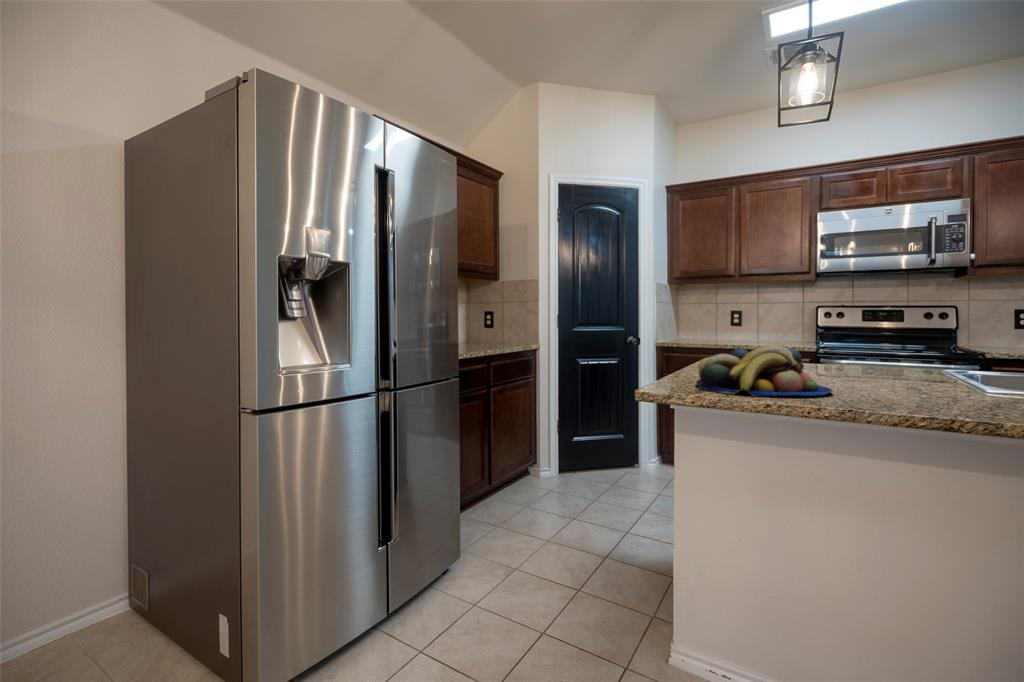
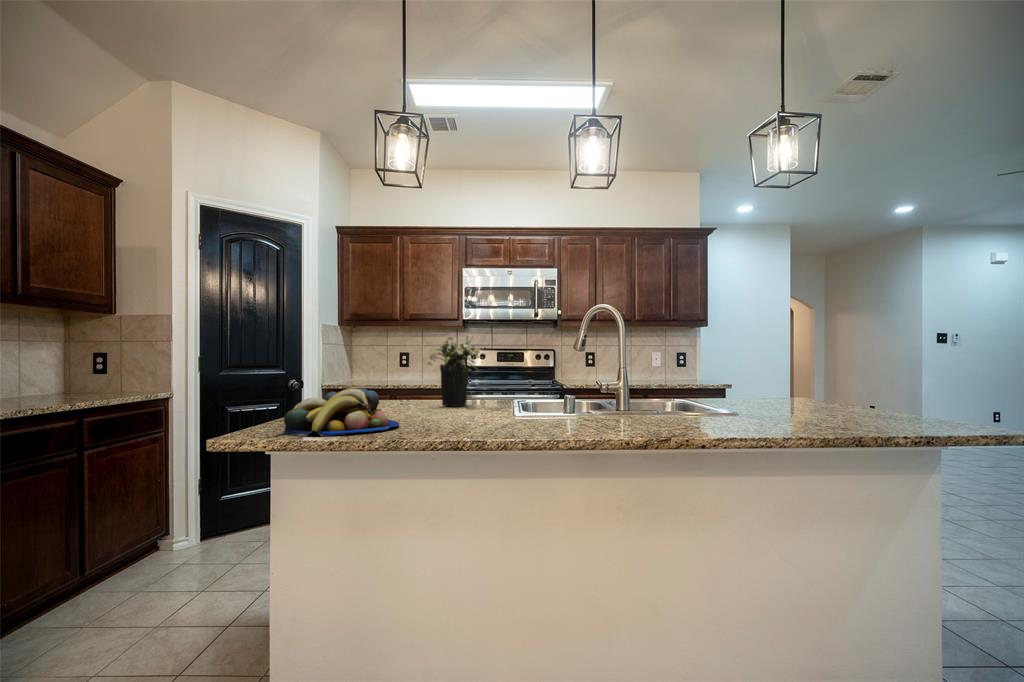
flower arrangement: none [817,286,906,373] -> present [427,336,485,407]

